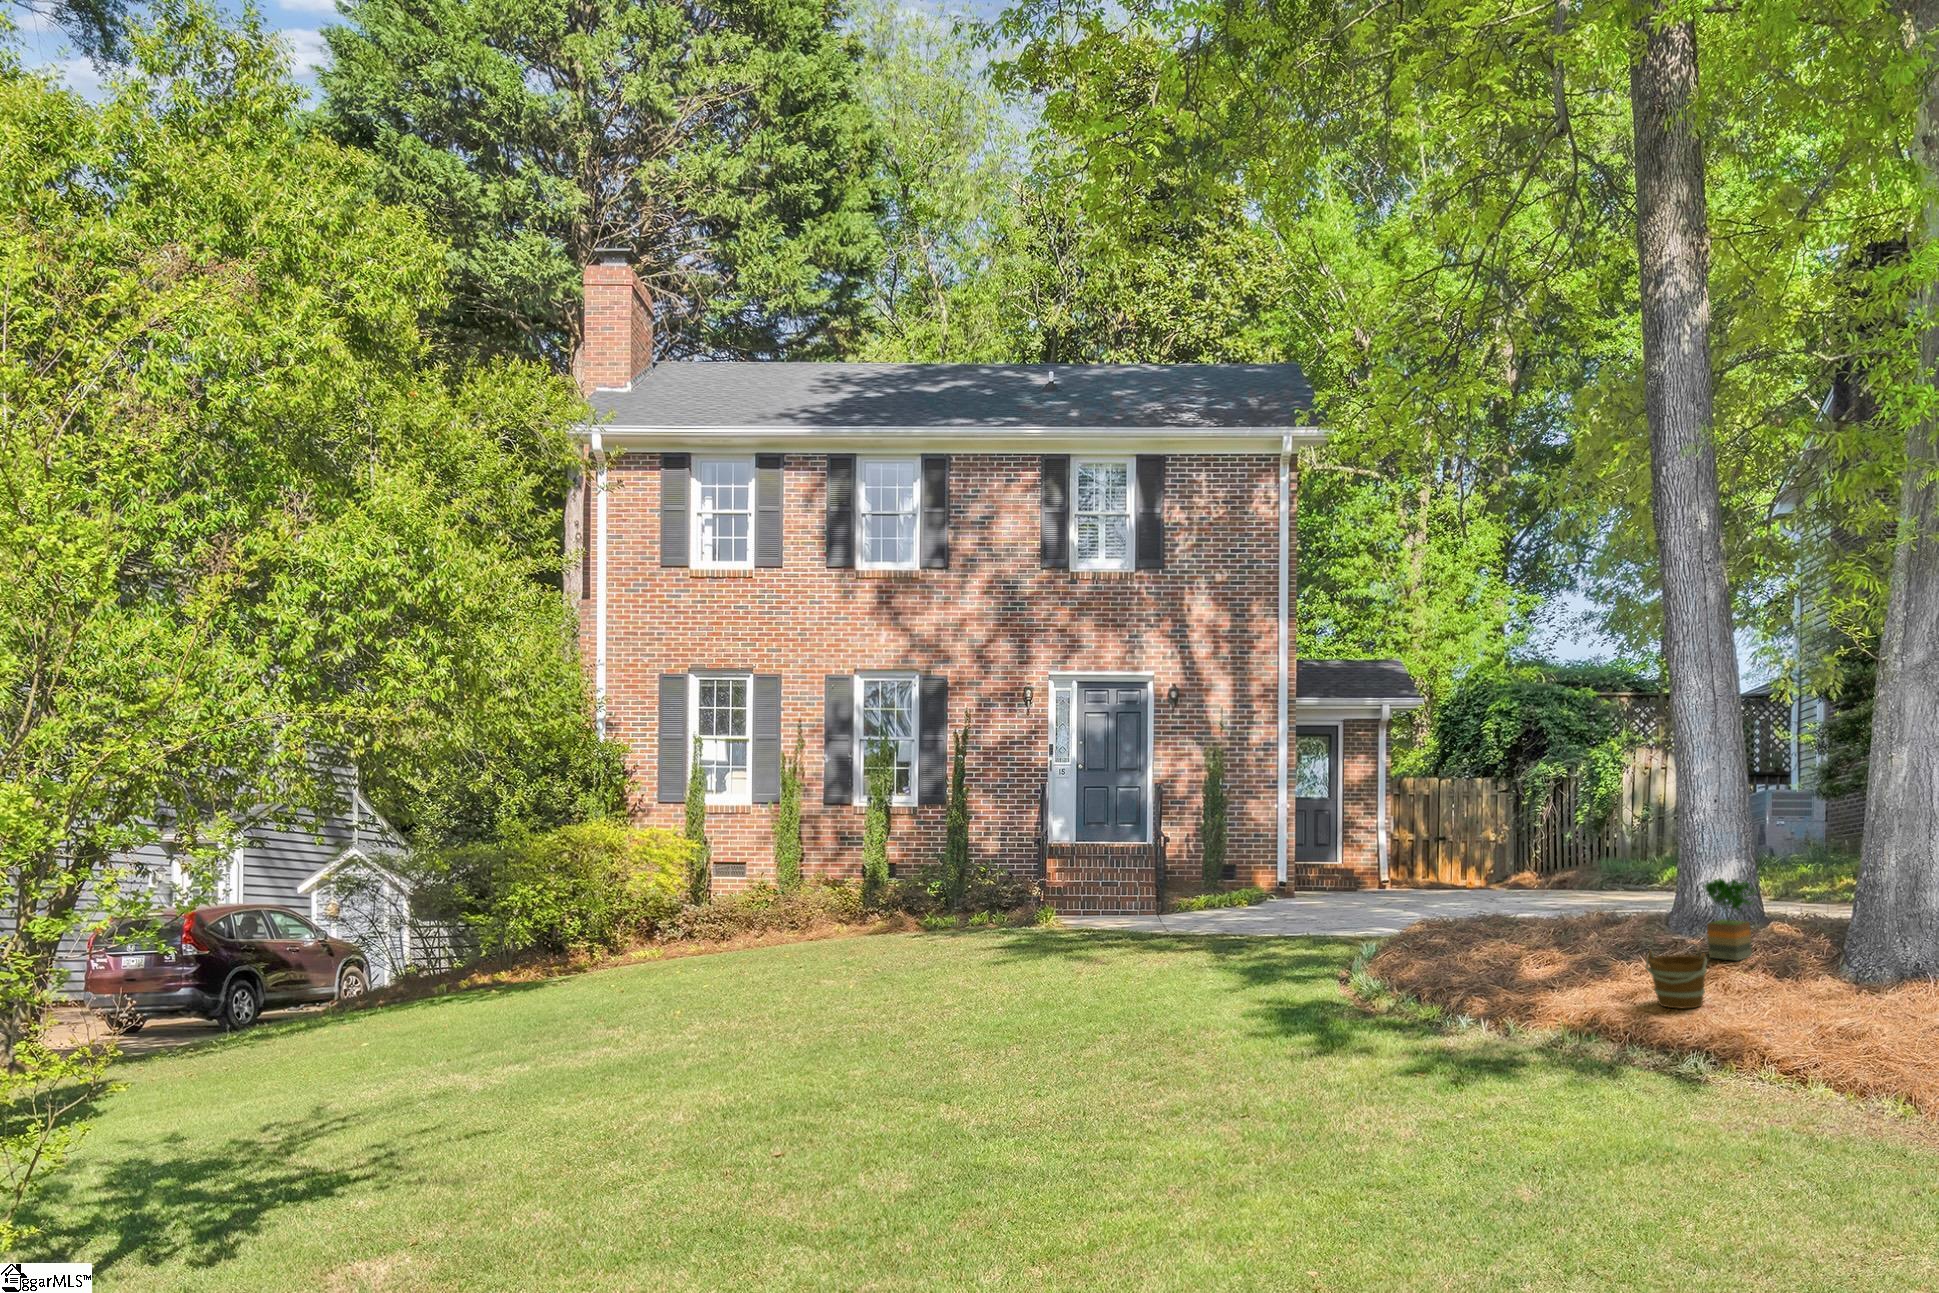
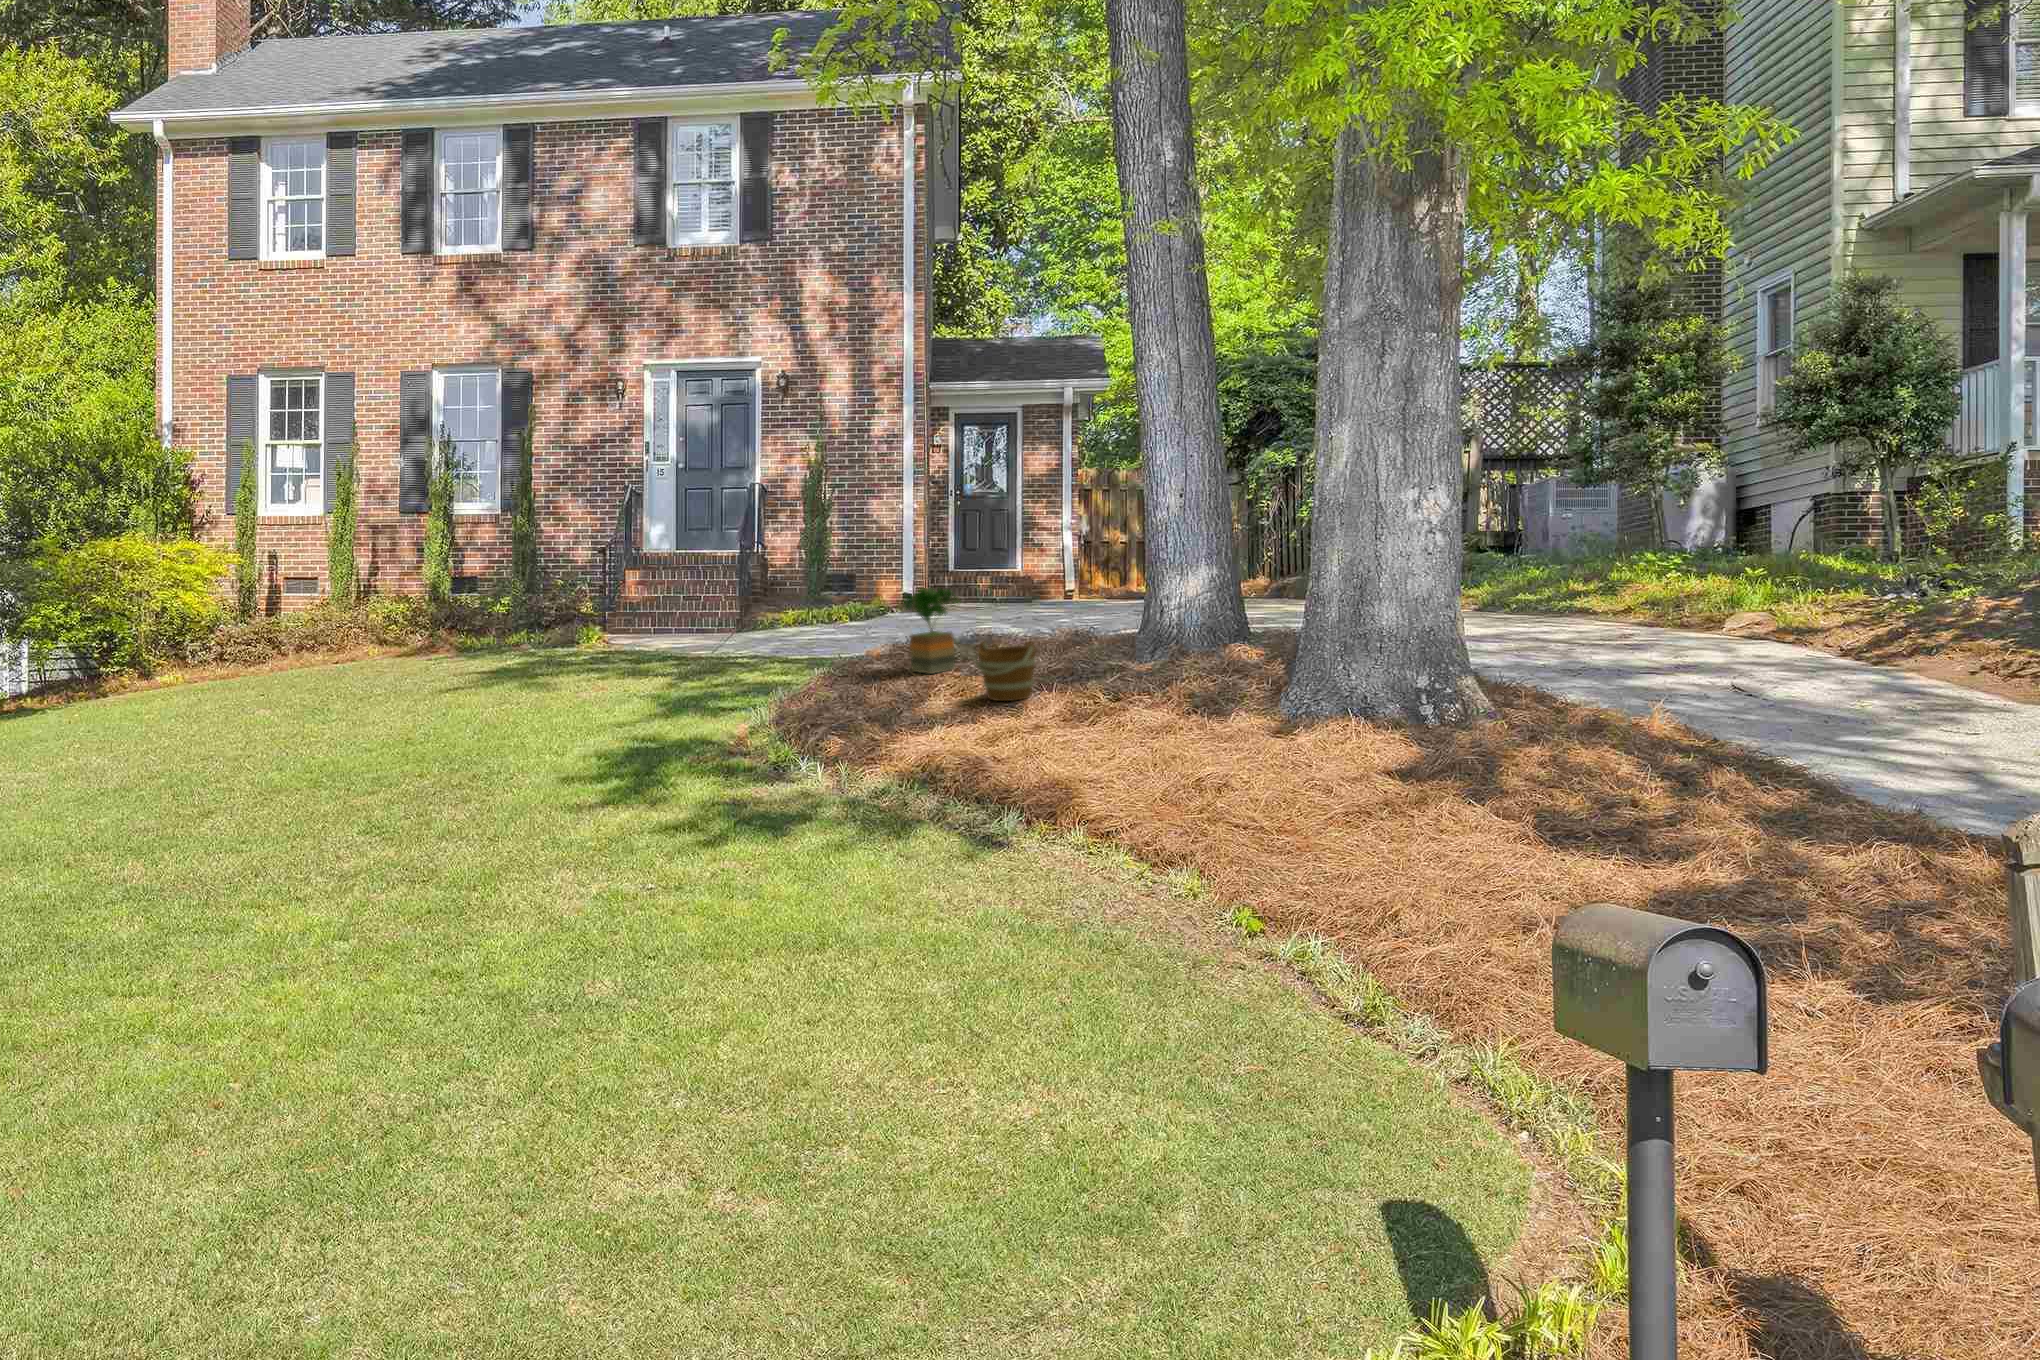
potted tree: present [1704,879,1756,960] -> present [904,588,958,674]

